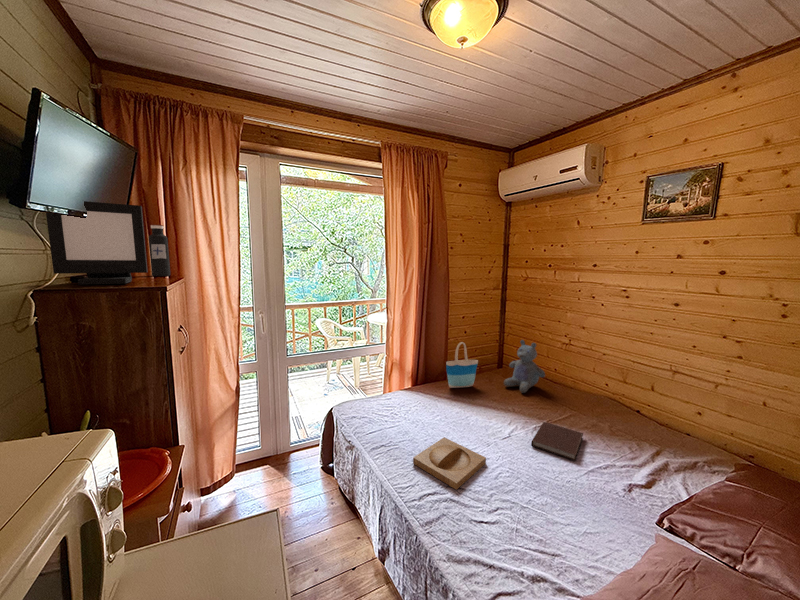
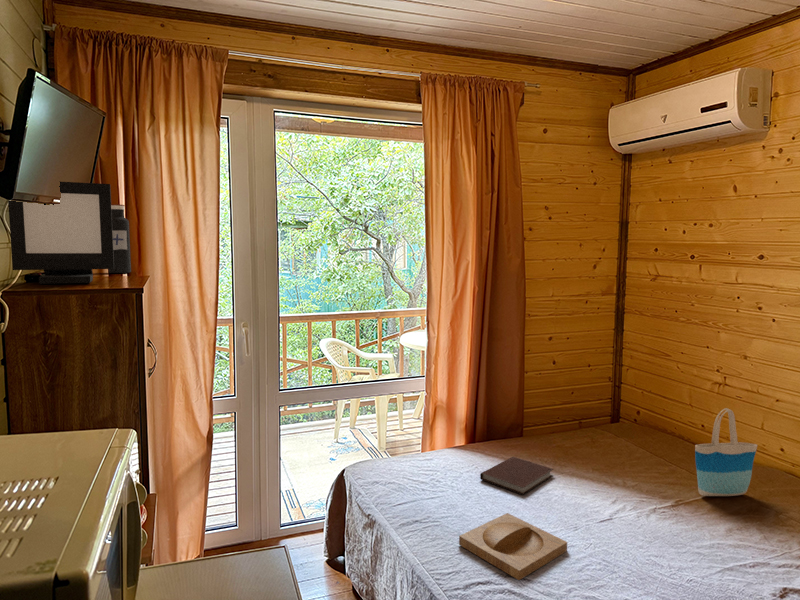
stuffed bear: present [504,340,545,393] -> none [611,376,678,459]
tote bag: present [446,342,478,388] -> present [695,408,757,496]
notebook: present [531,422,583,461] -> present [480,457,553,495]

